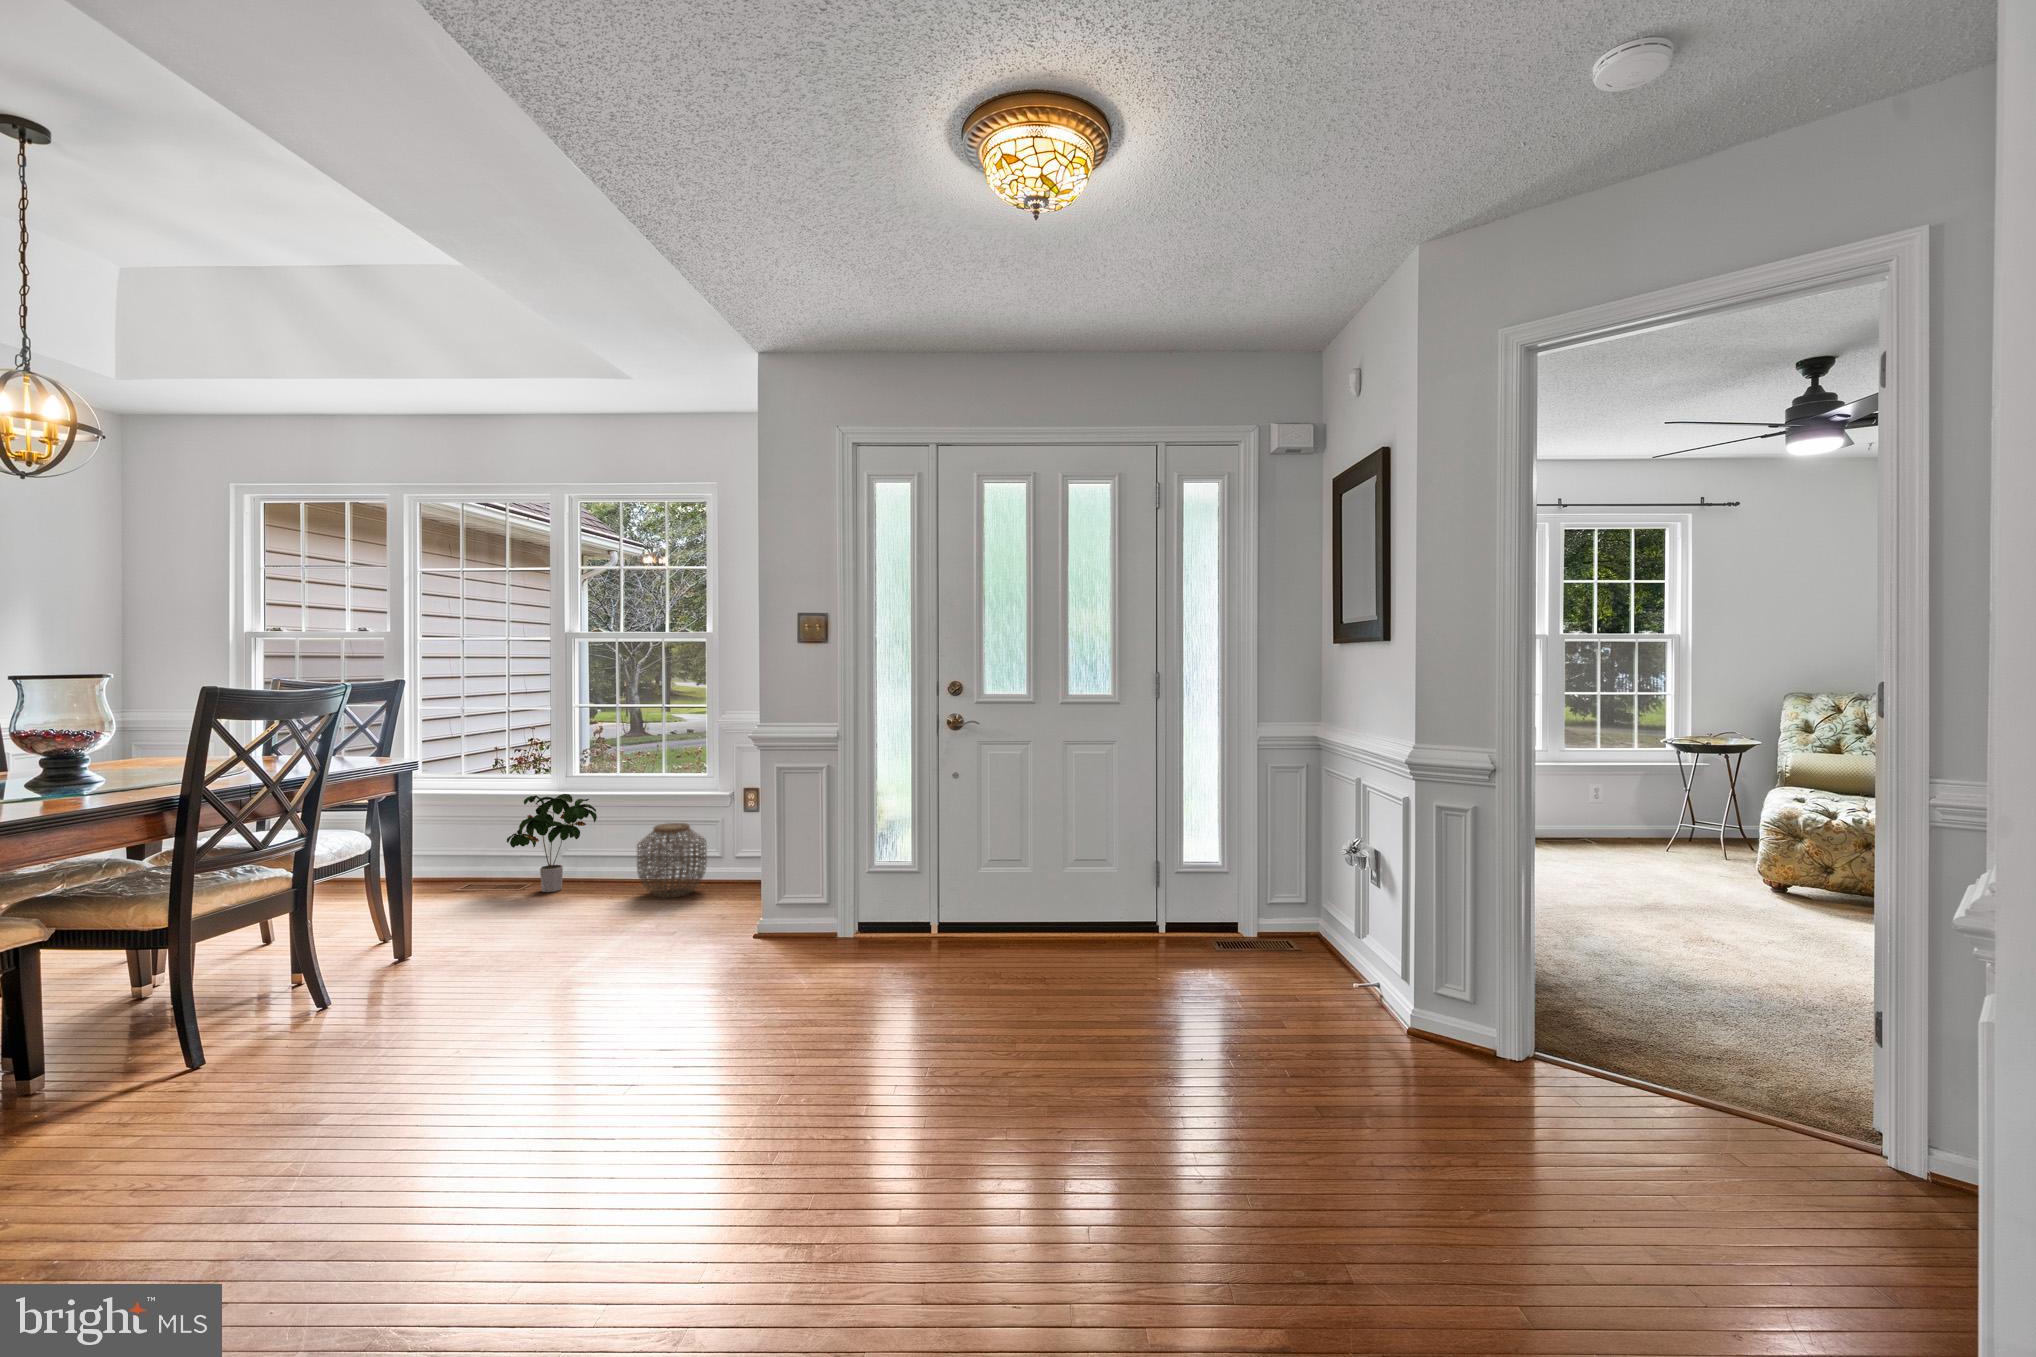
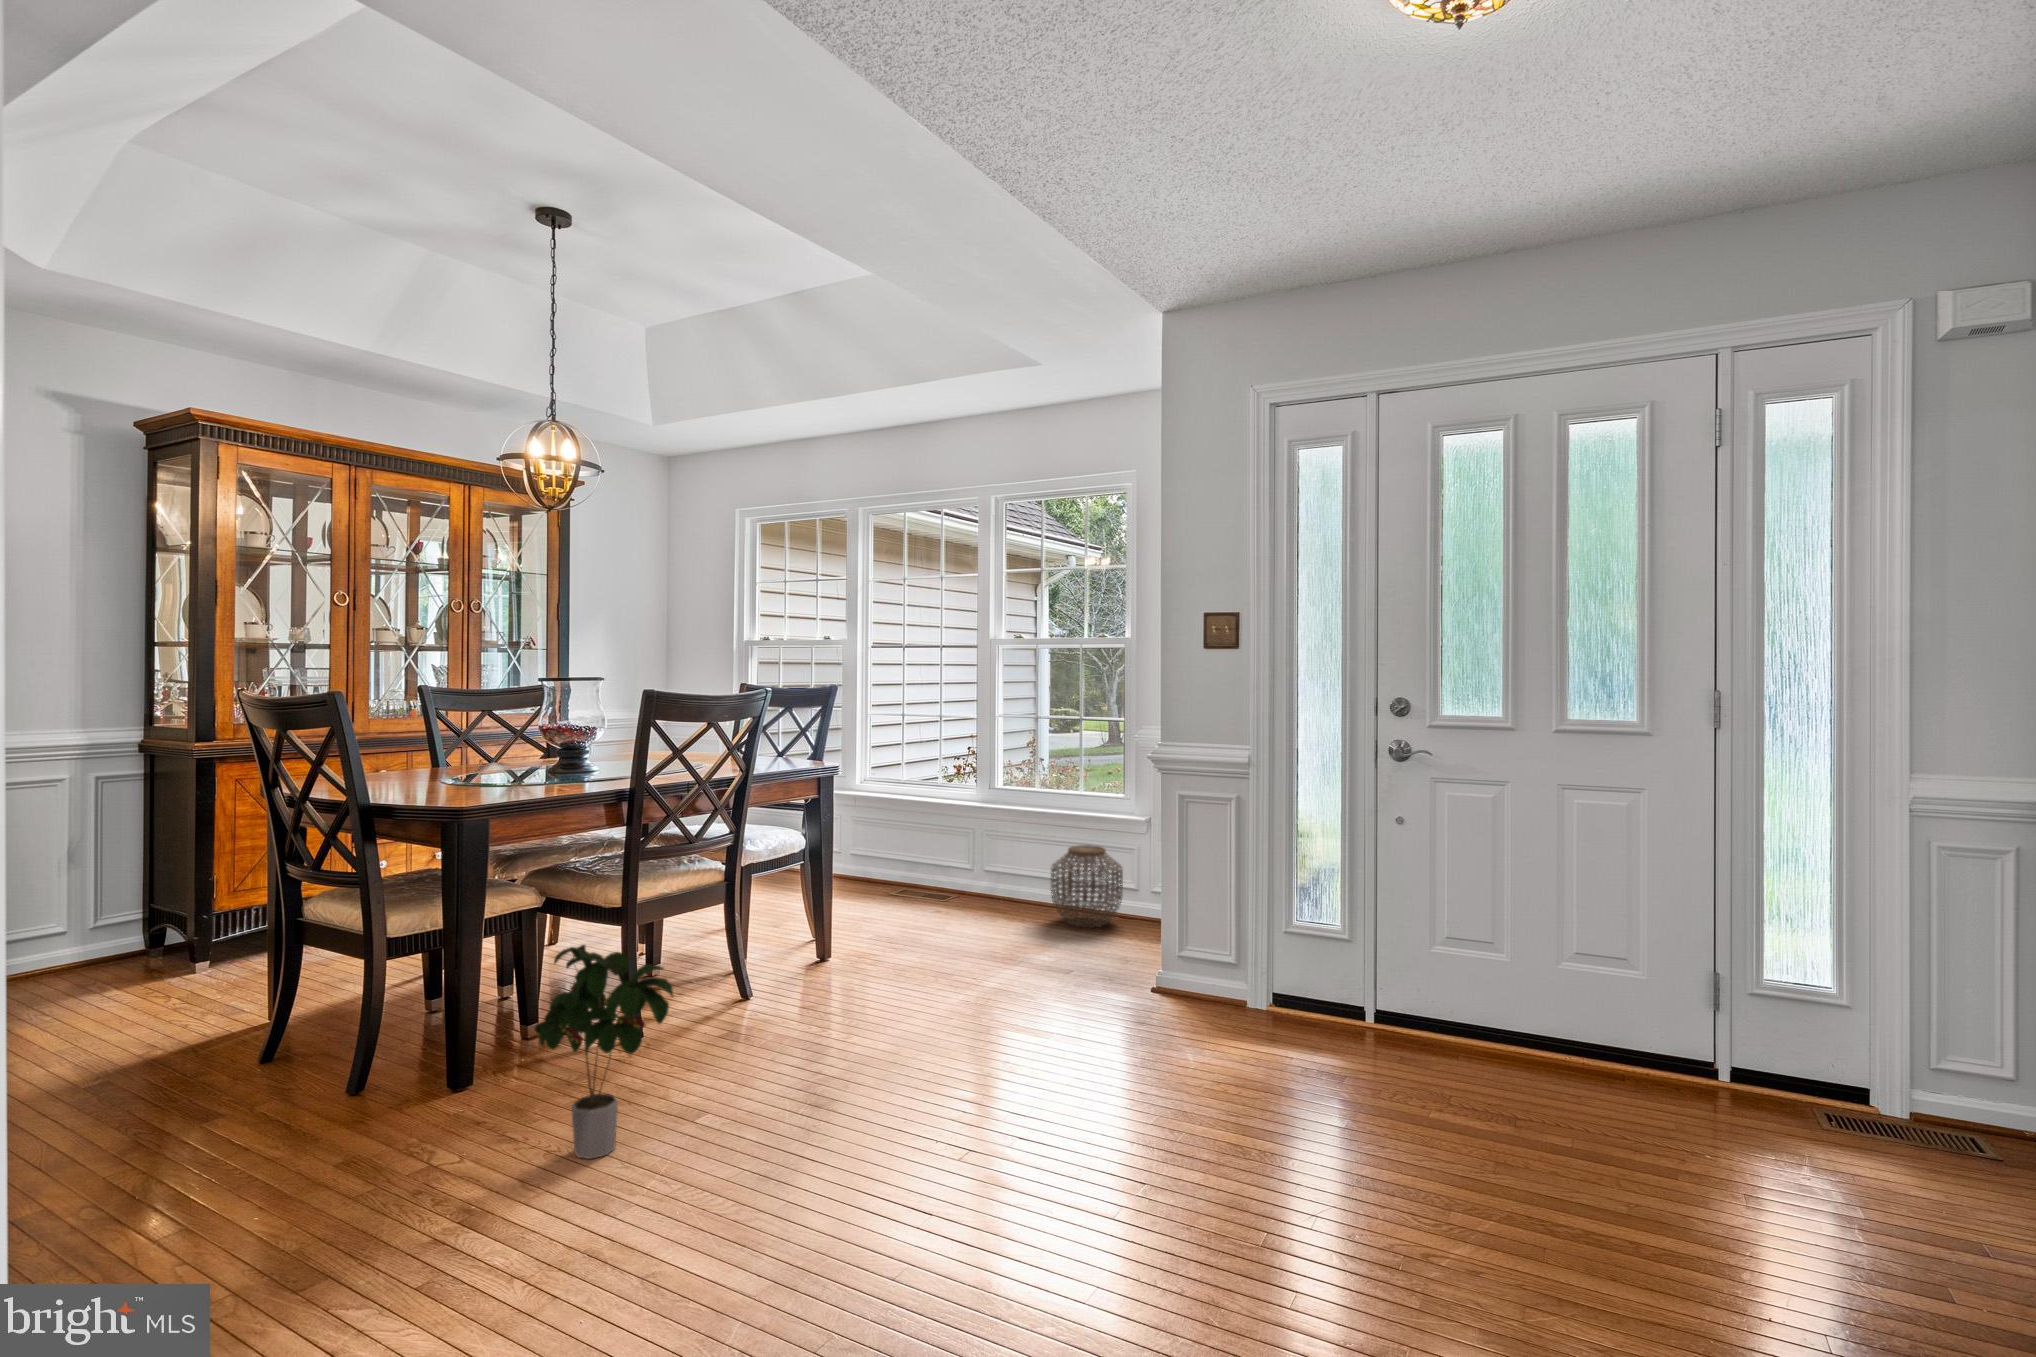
potted plant: present [507,794,597,892] -> present [535,945,673,1159]

